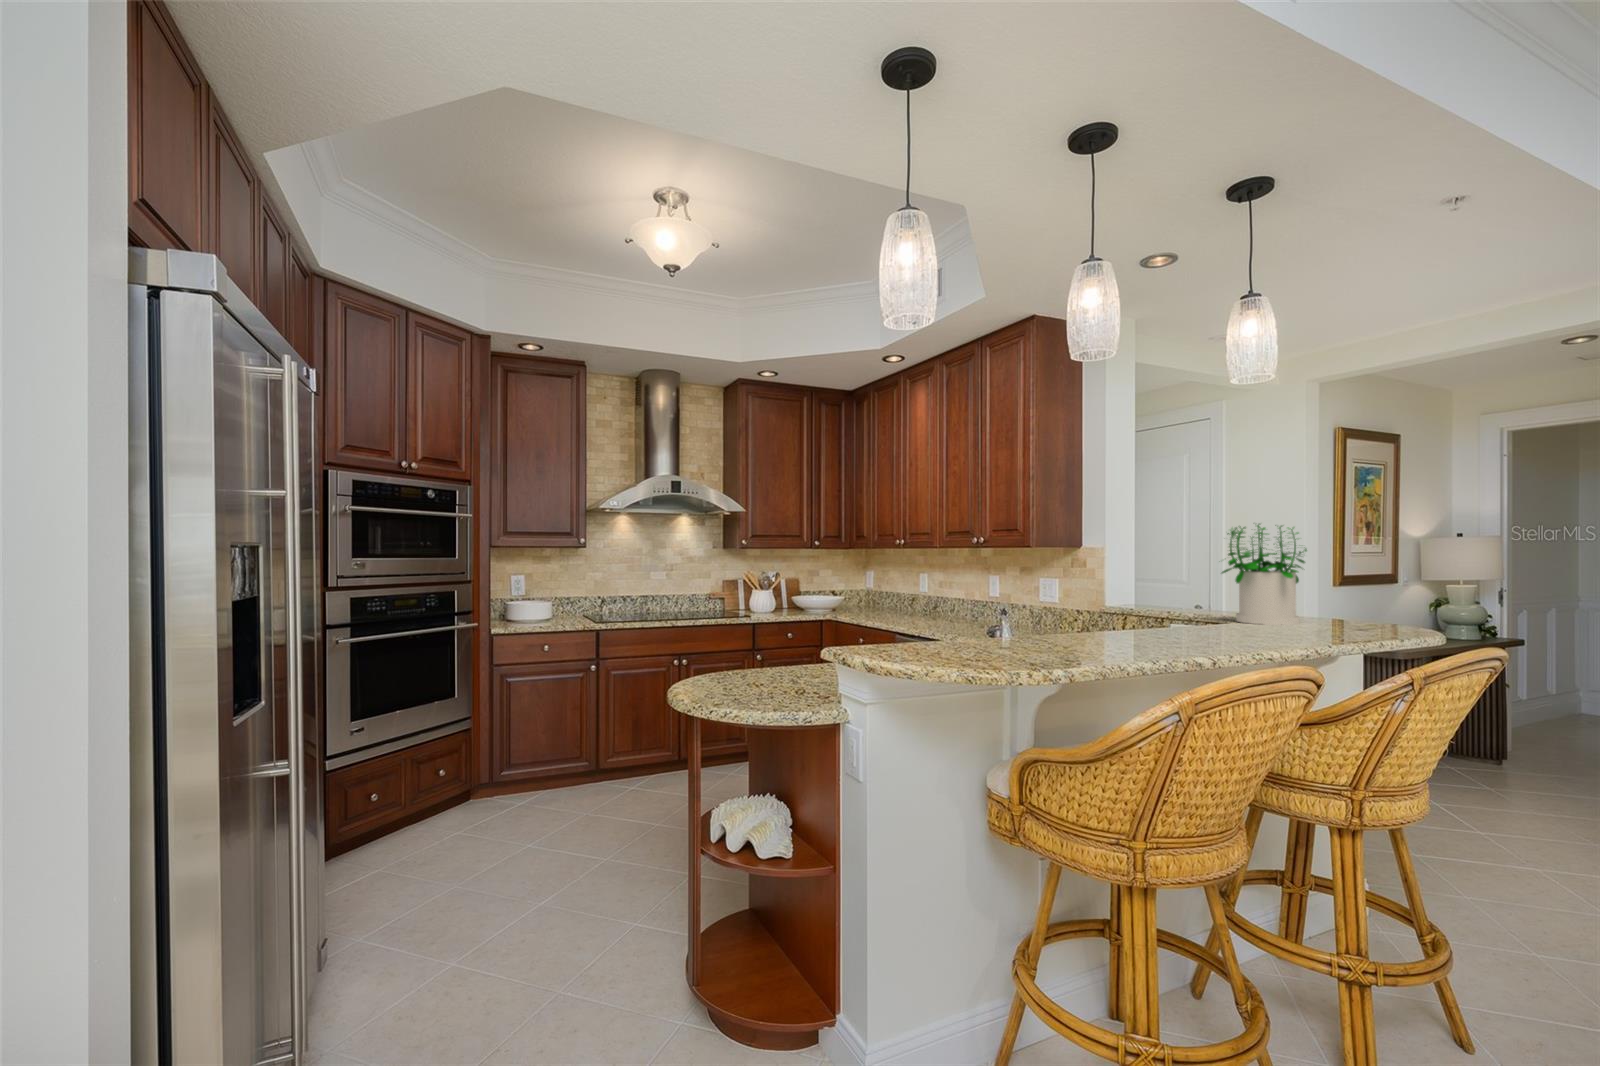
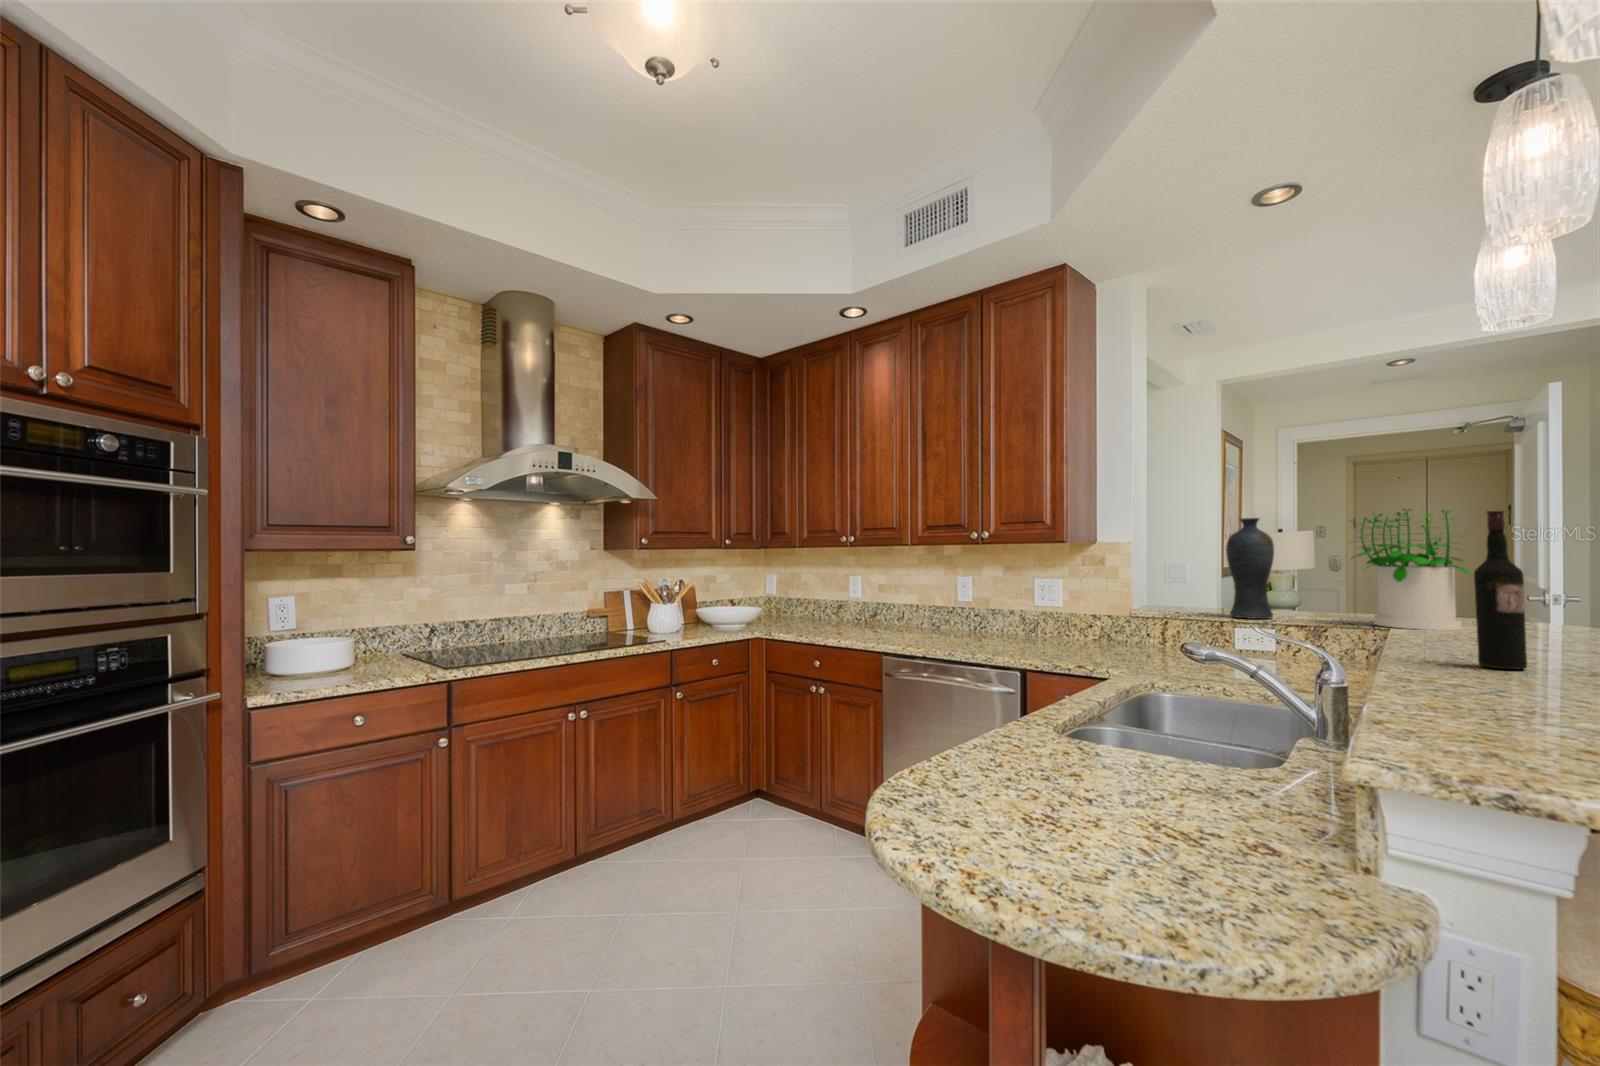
vase: none [1157,528,1195,615] -> present [1226,518,1274,619]
wine bottle: none [1116,531,1142,637] -> present [1474,511,1527,669]

